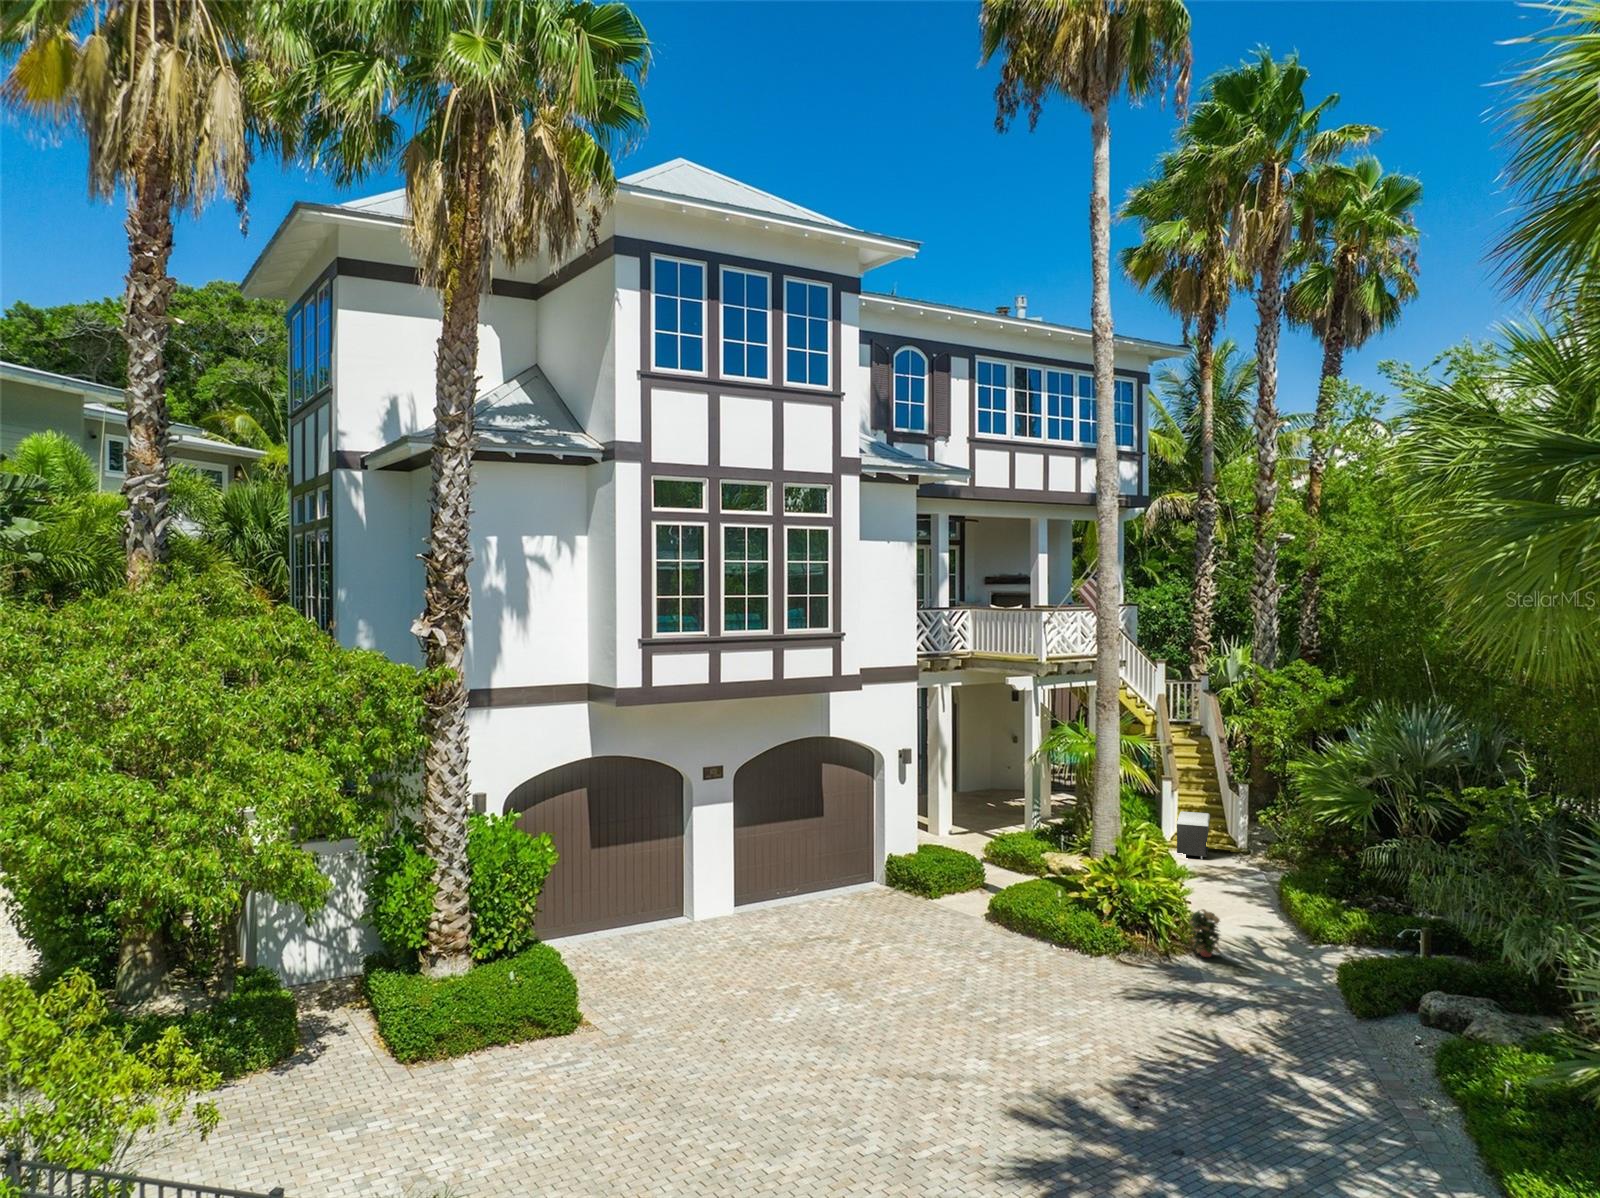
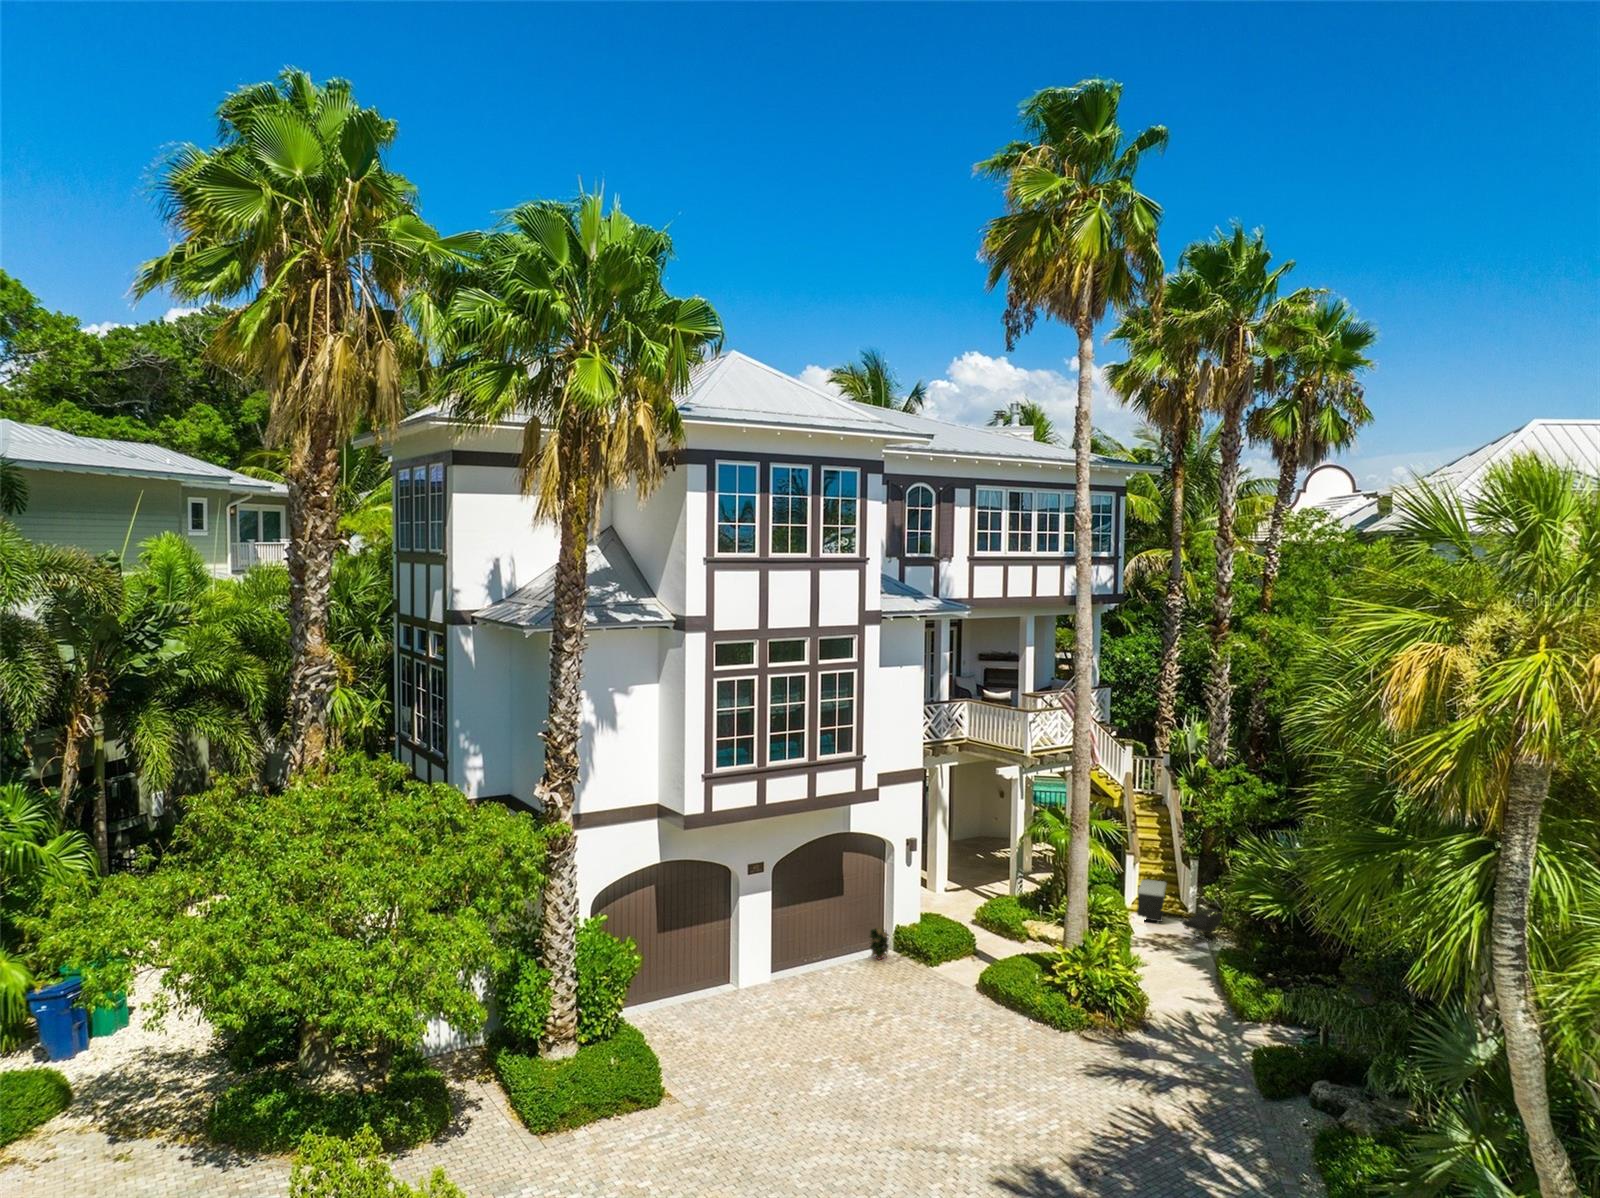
lounge chair: none [1231,838,1282,874] -> present [1182,912,1224,937]
decorative plant: present [1188,909,1220,957] -> present [870,927,889,960]

